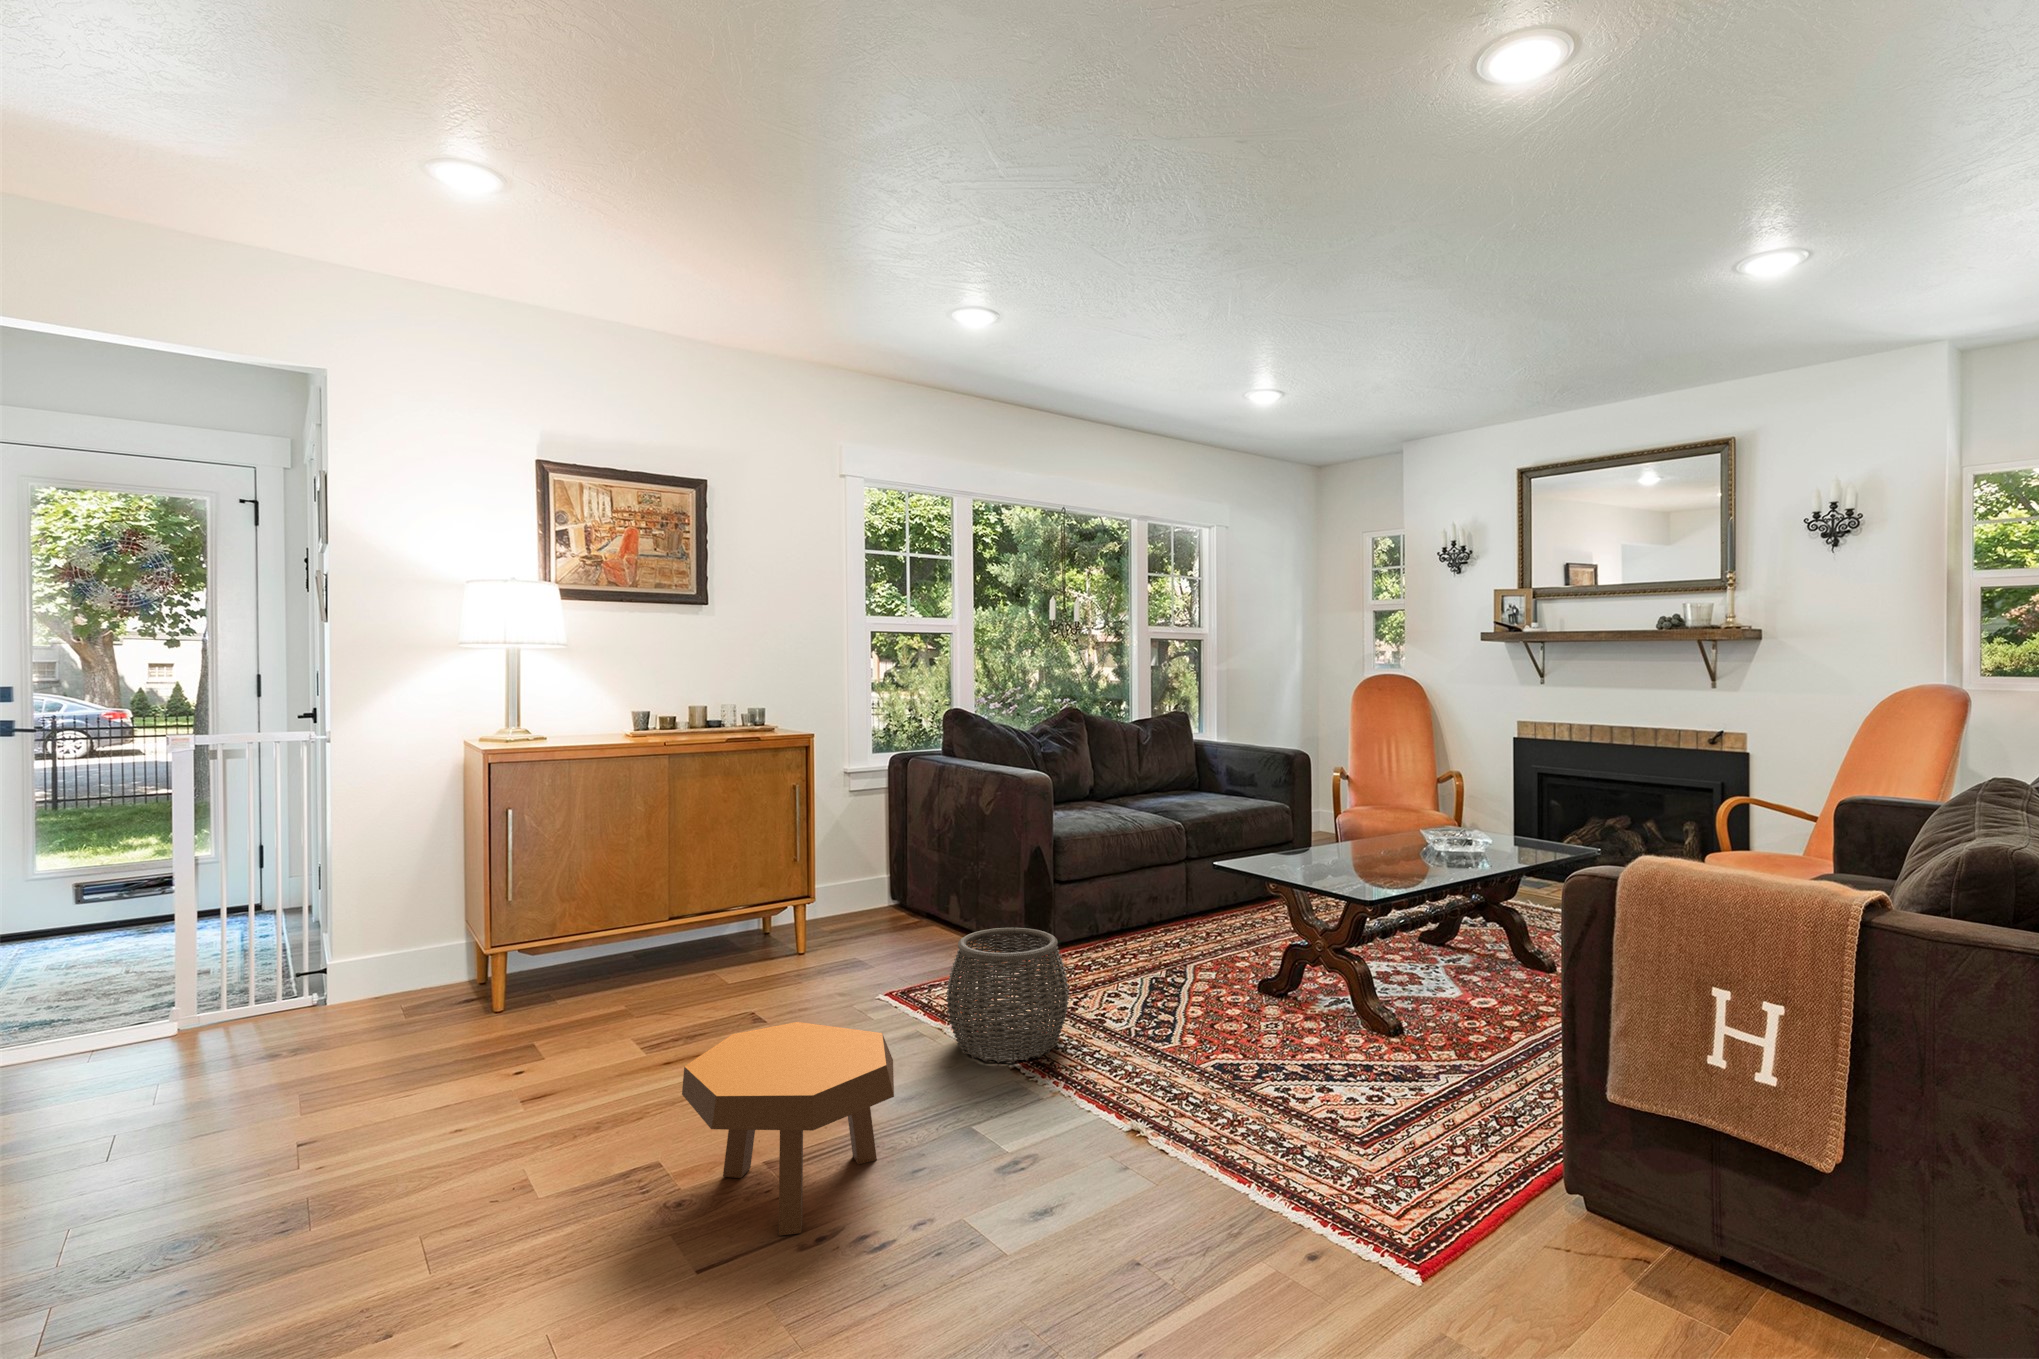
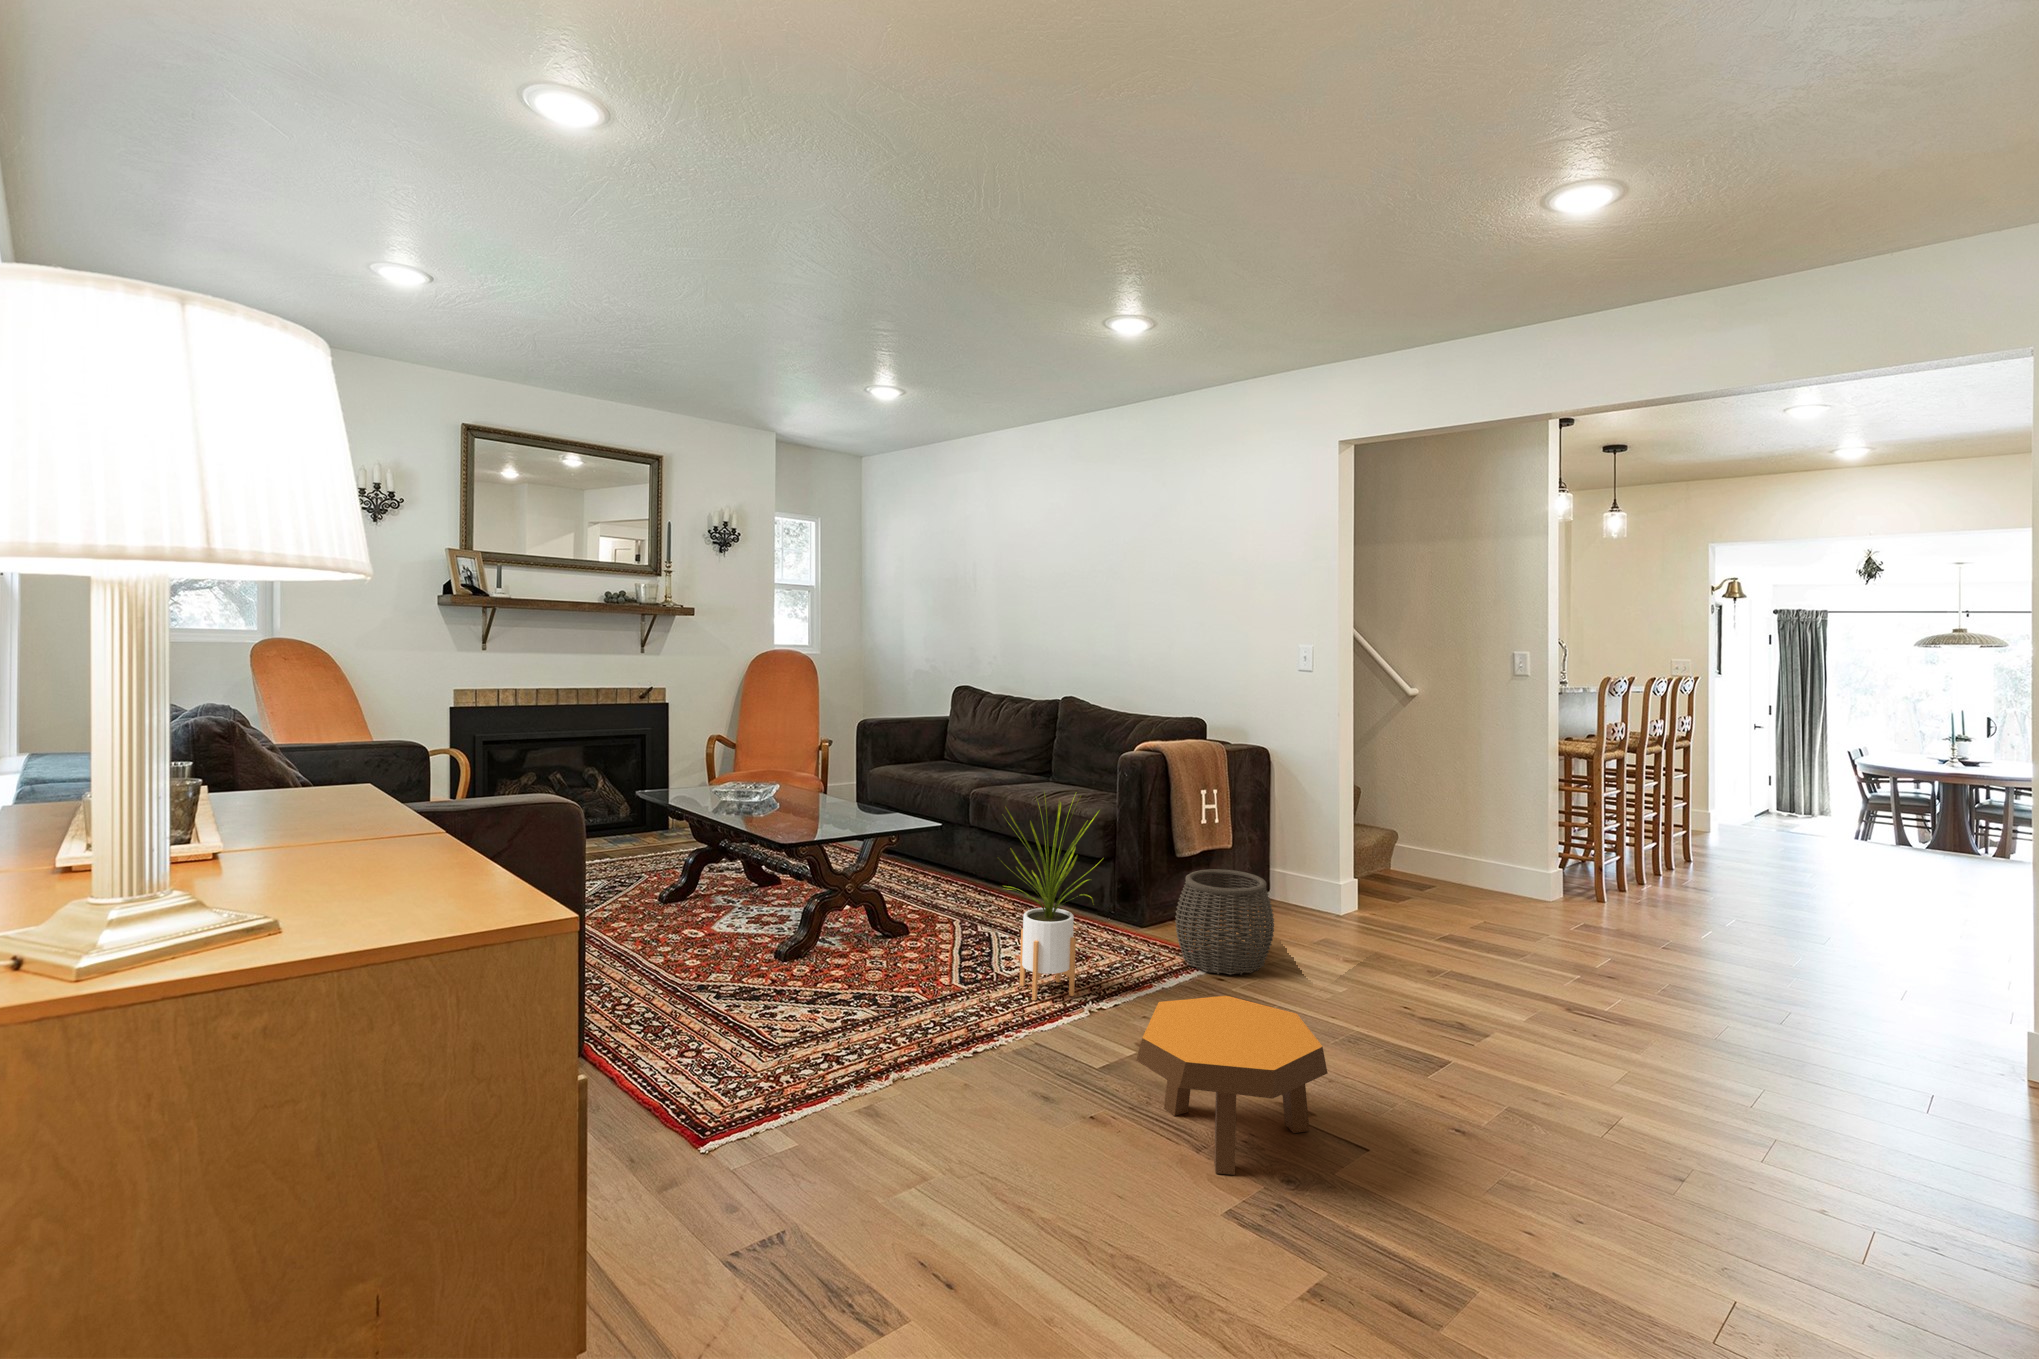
house plant: none [1123,837,1264,1113] -> present [1004,792,1102,1000]
woven basket: present [946,928,1069,1063] -> present [1175,869,1274,975]

